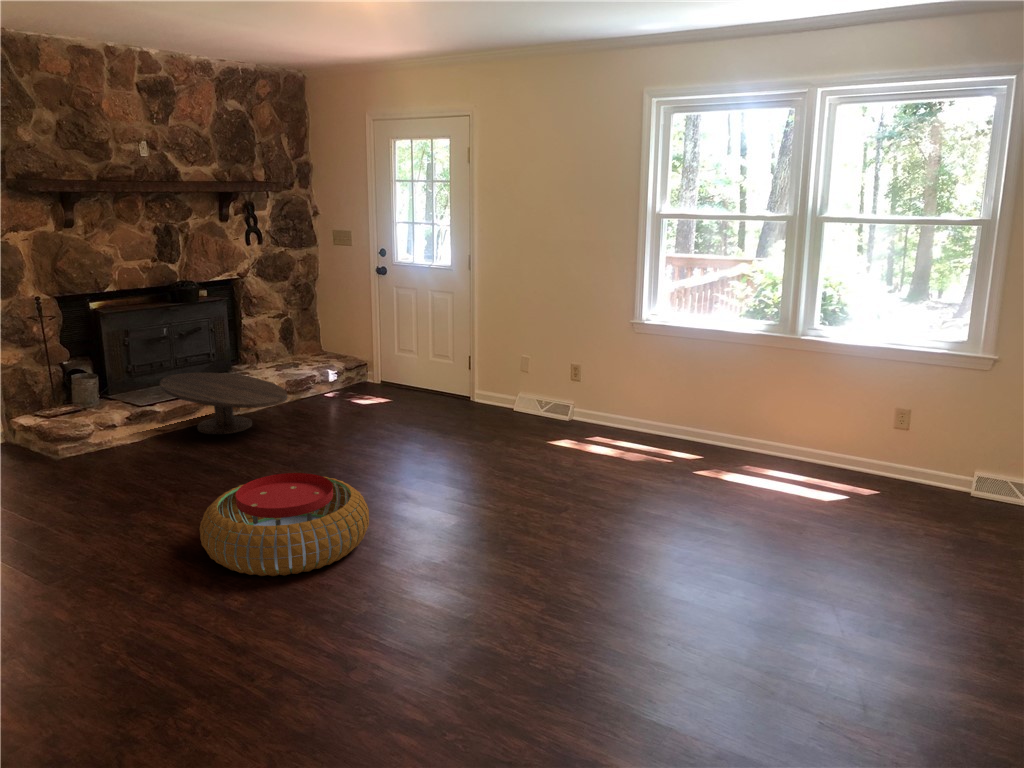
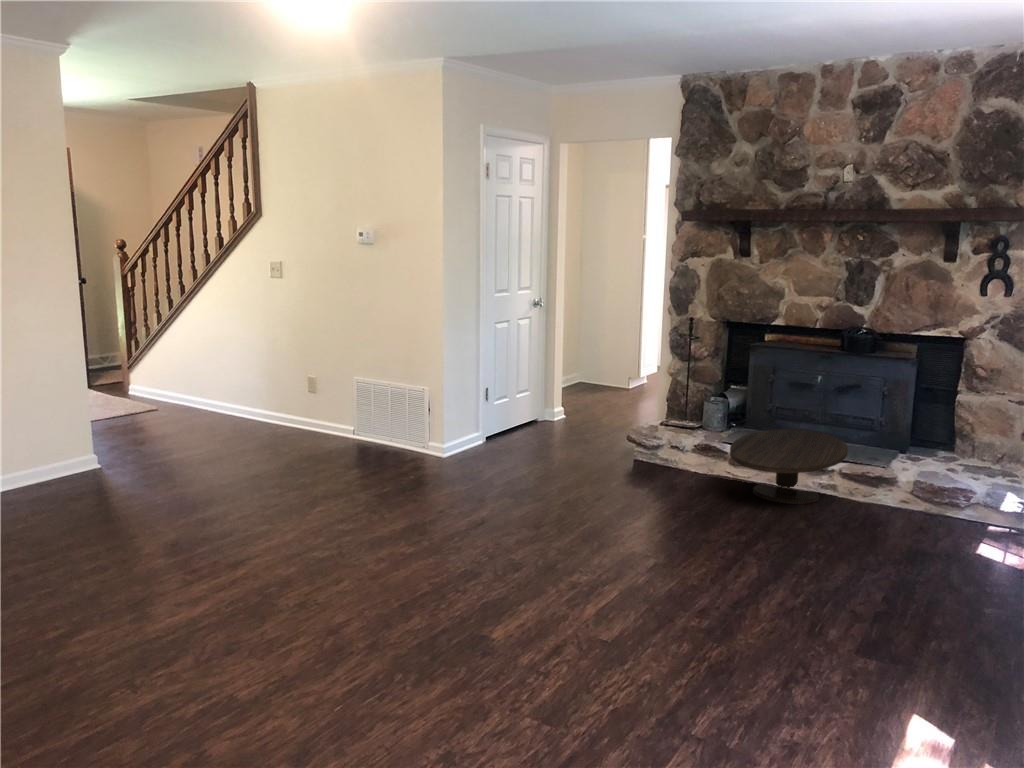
pouf: present [199,473,369,576] -> none [398,480,571,579]

